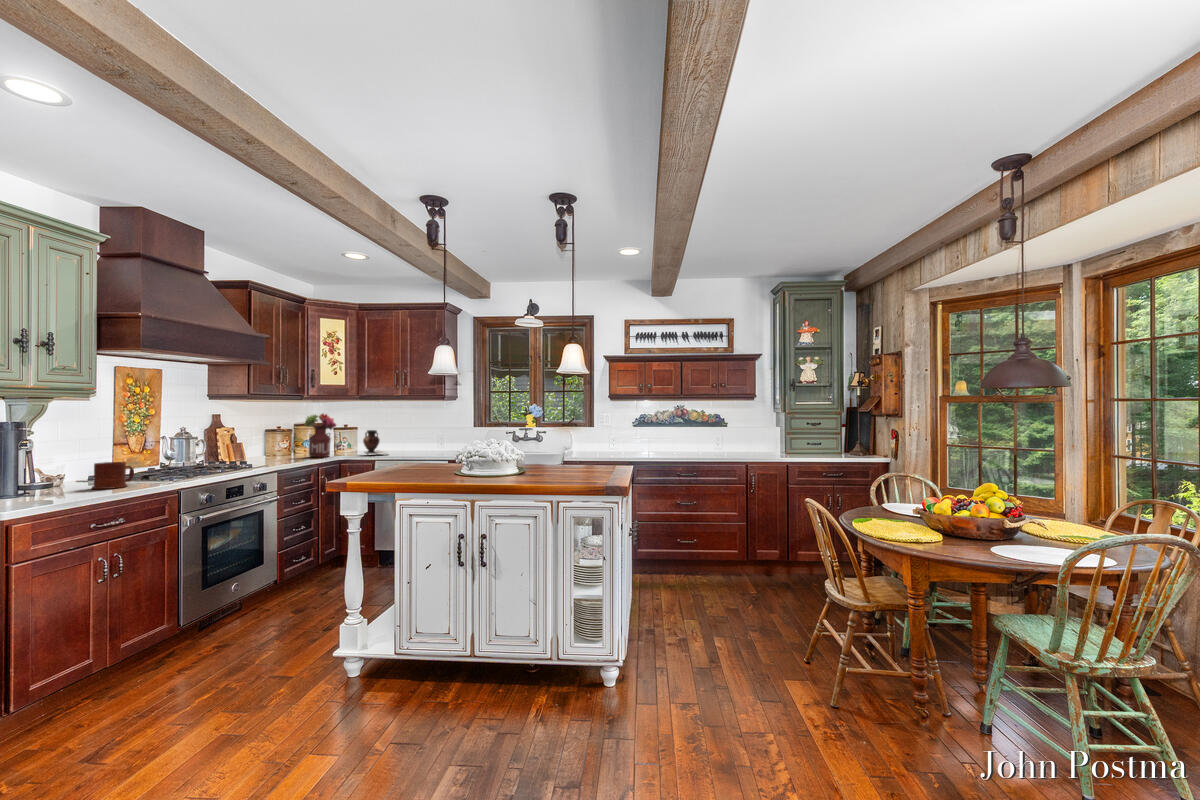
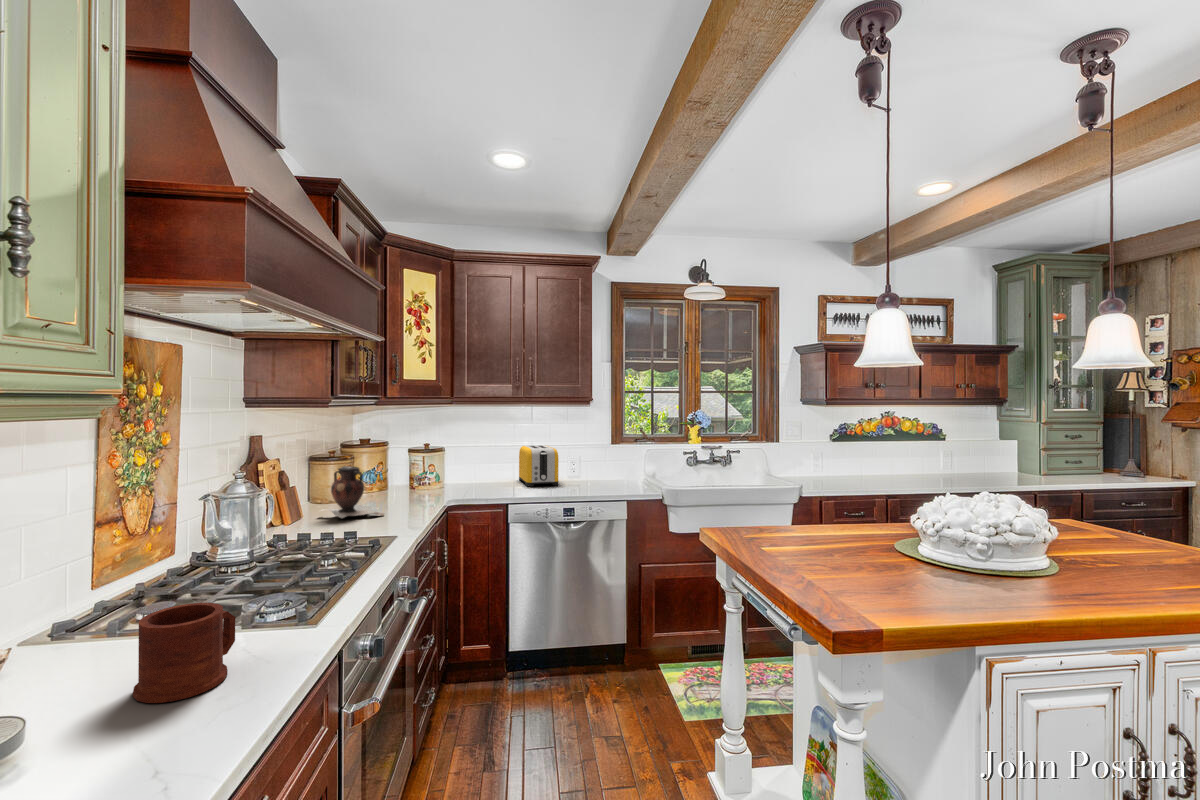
flower arrangement: present [304,413,336,457] -> none [388,427,440,501]
toaster: none [405,428,432,453] -> present [519,445,559,486]
vase: present [363,430,384,455] -> present [330,466,384,518]

